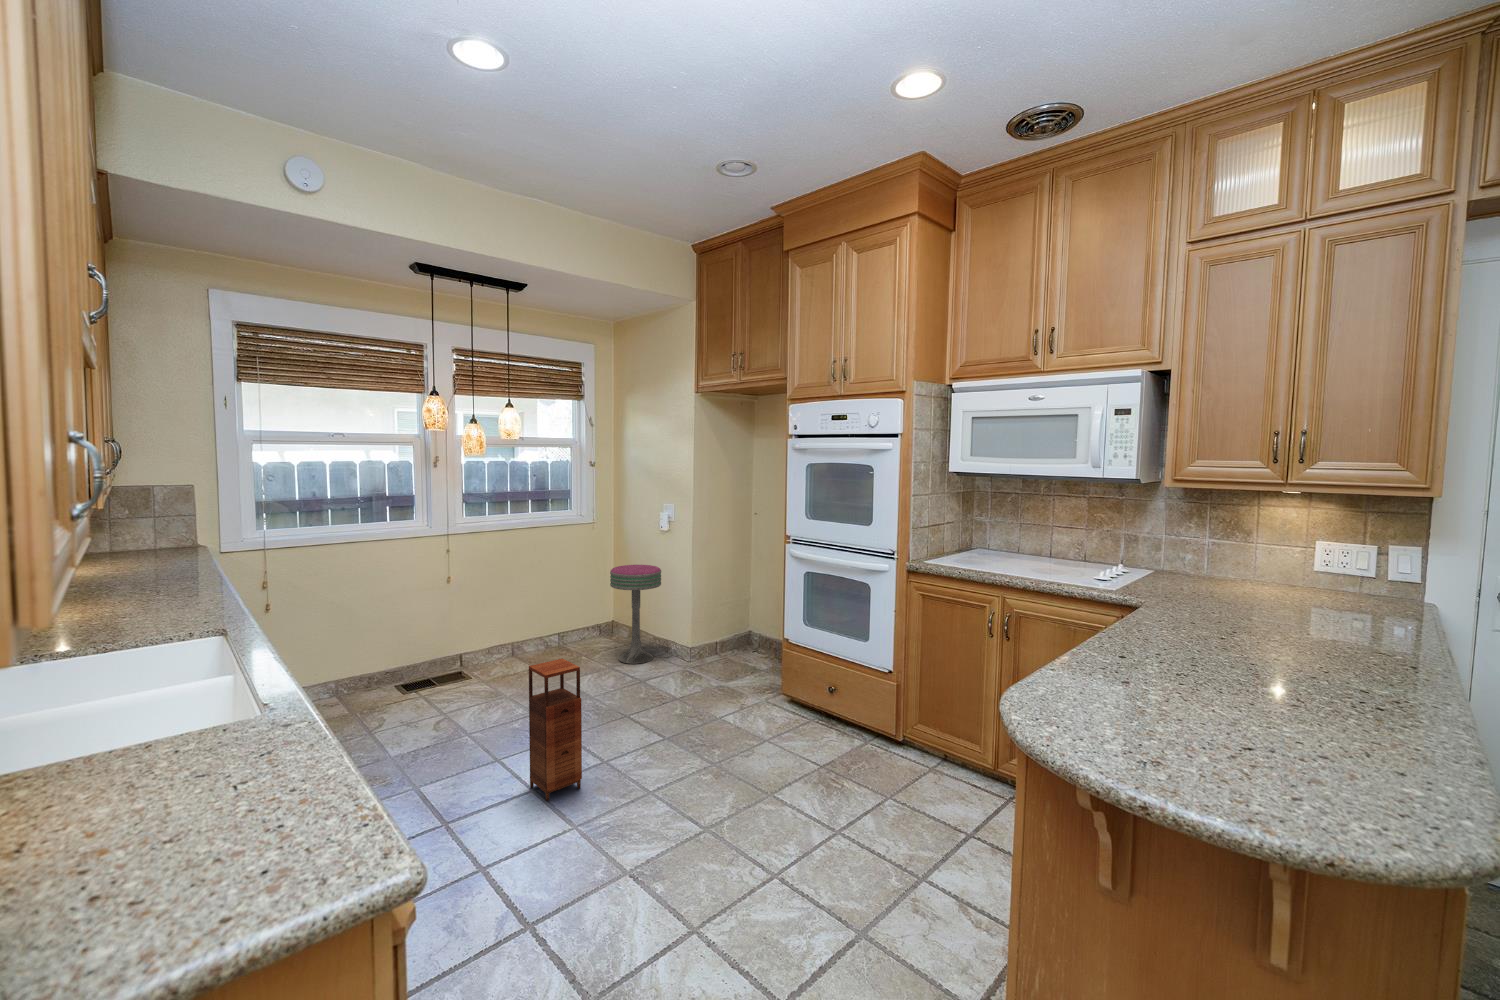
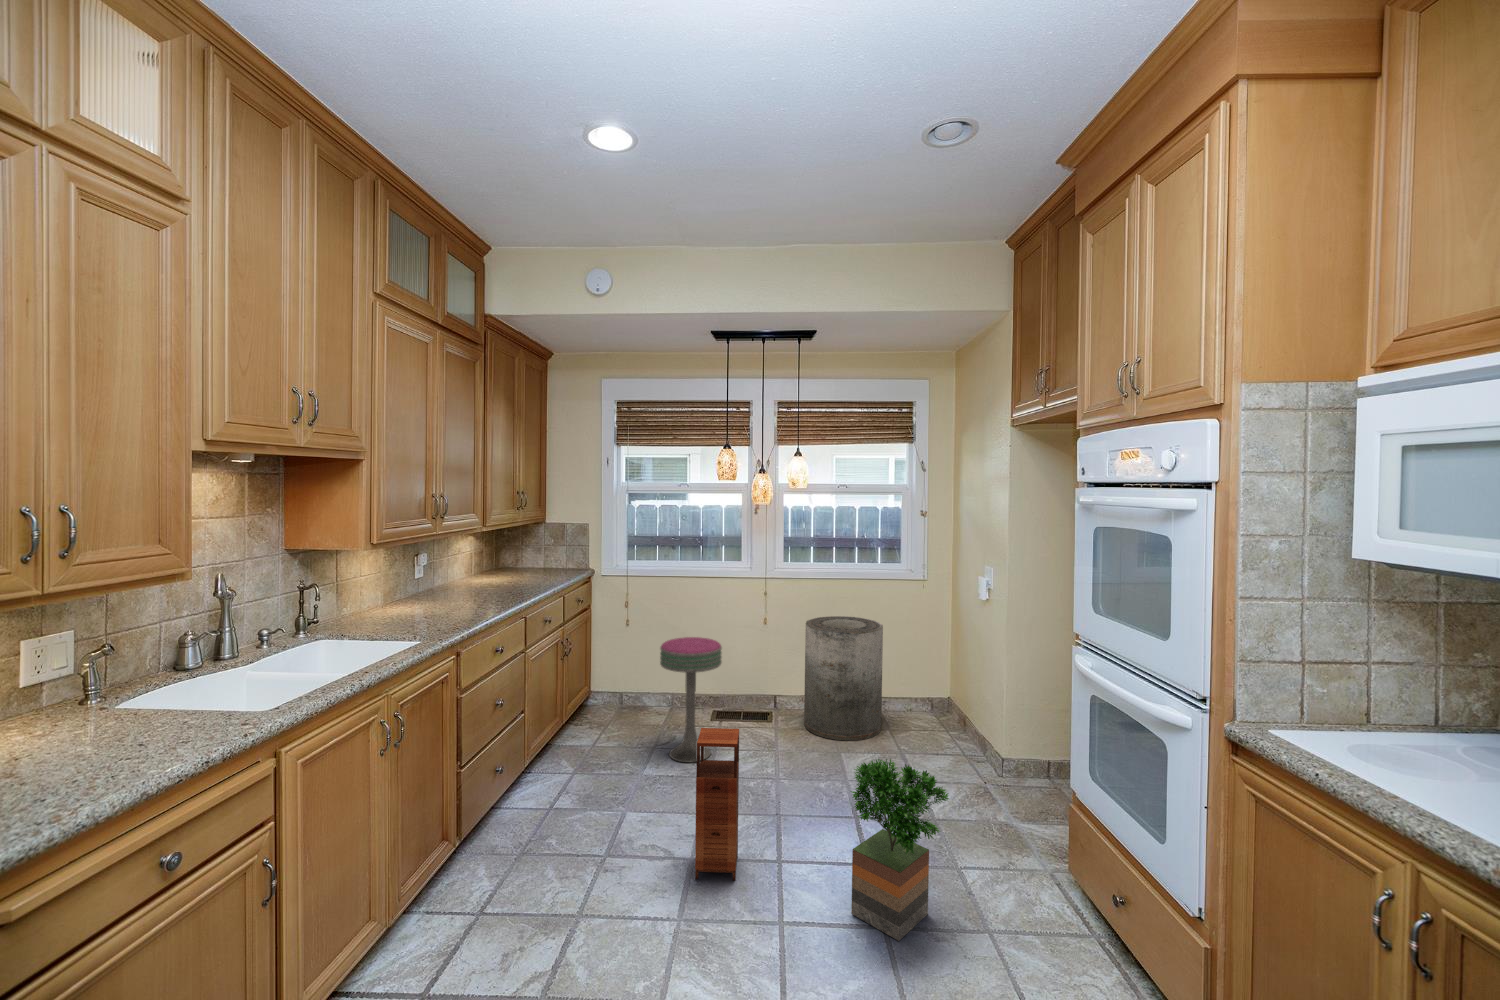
trash can: none [500,563,577,676] -> present [804,616,883,740]
bar stool: present [610,565,661,664] -> present [660,637,722,762]
potted tree: none [672,646,750,769] -> present [851,759,949,941]

